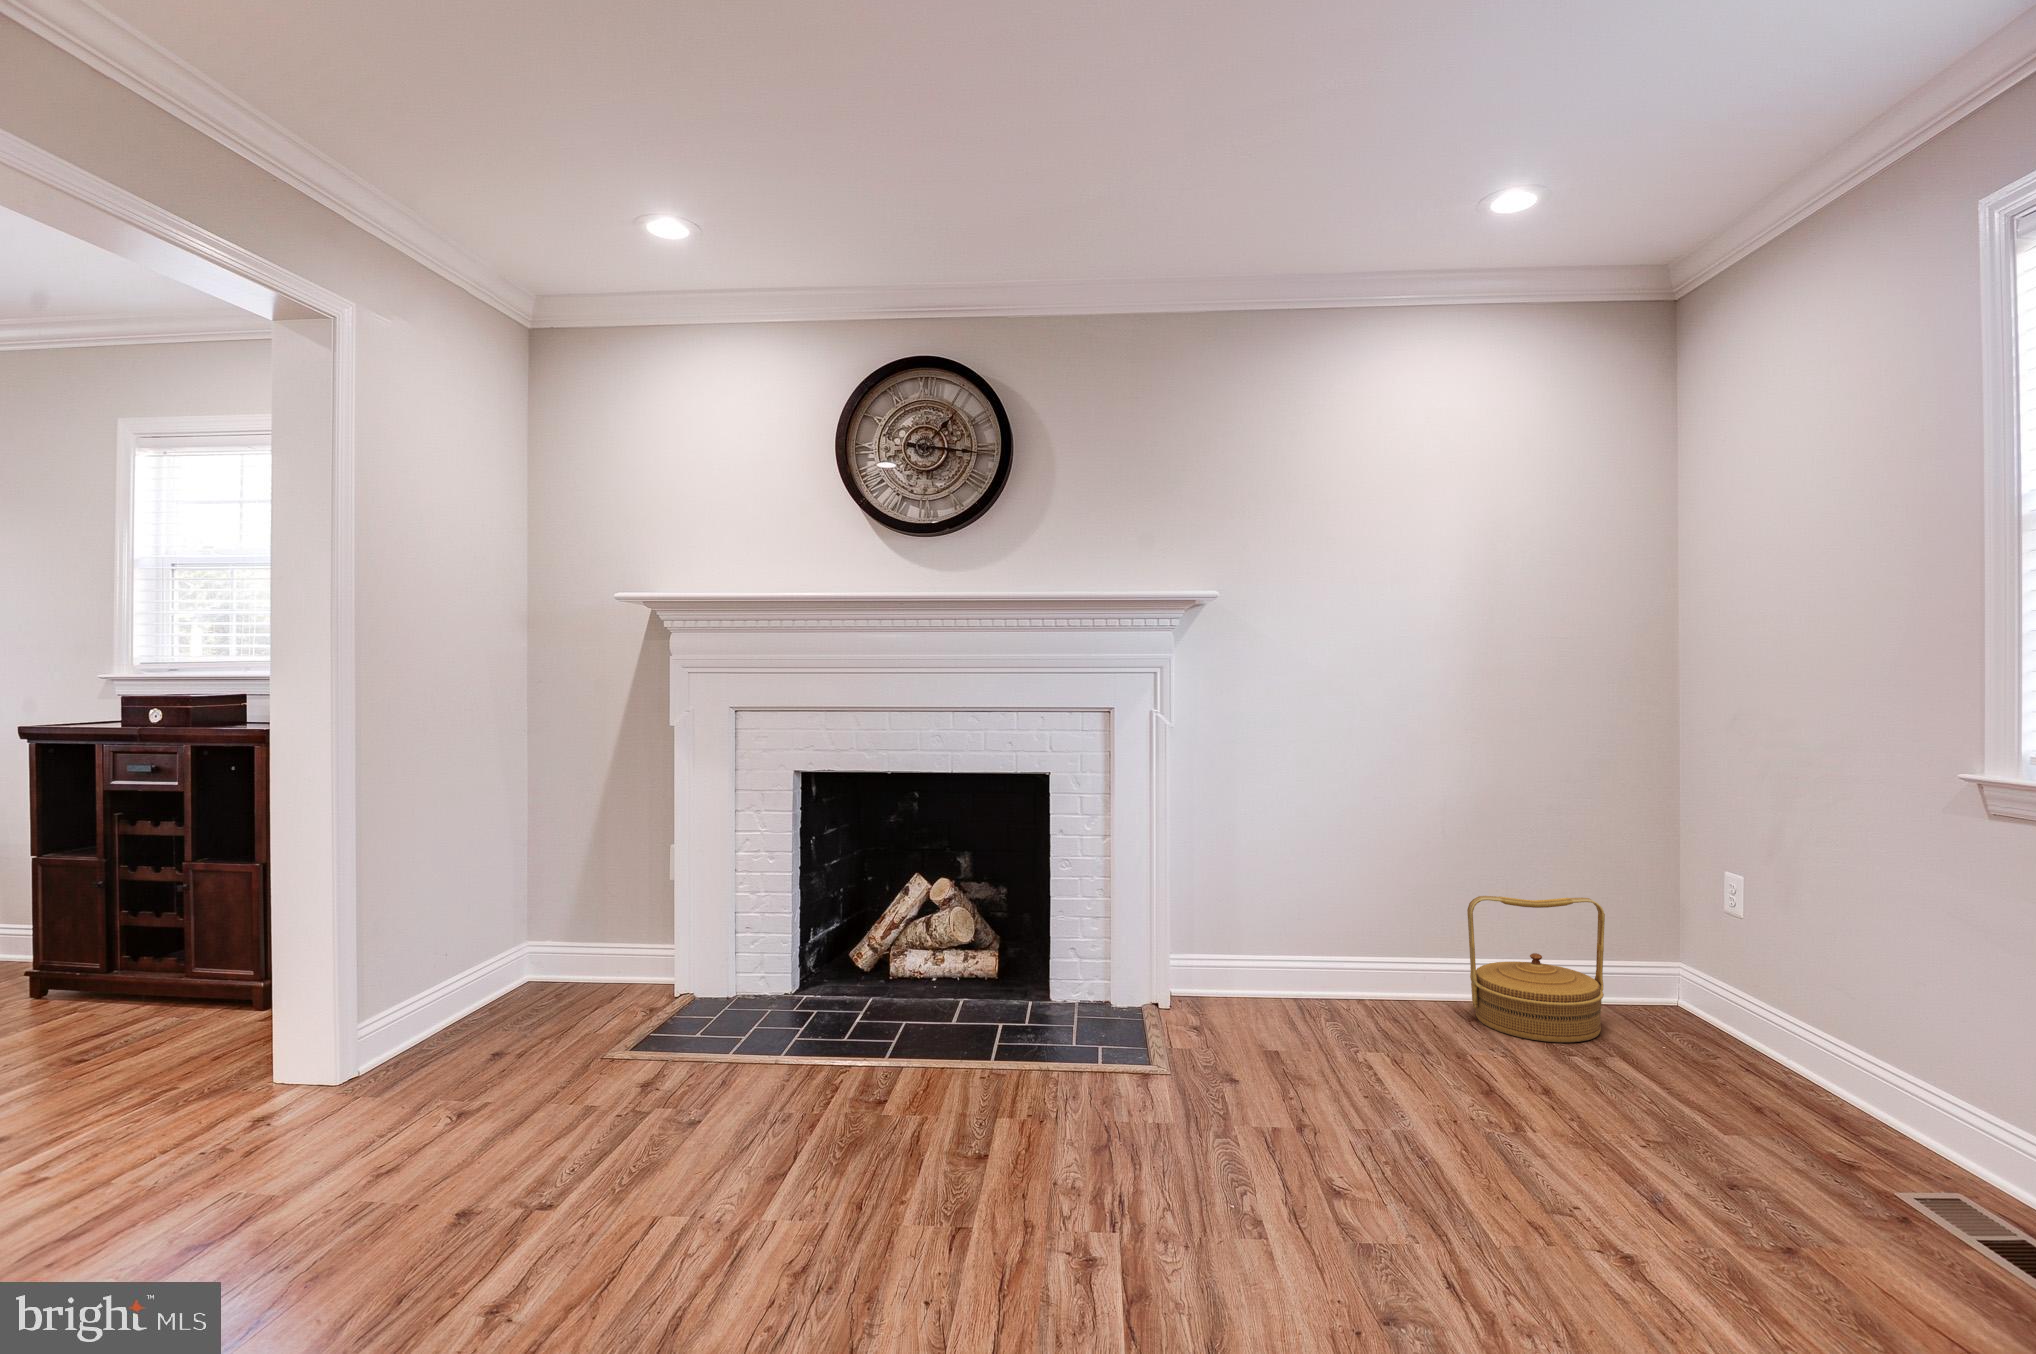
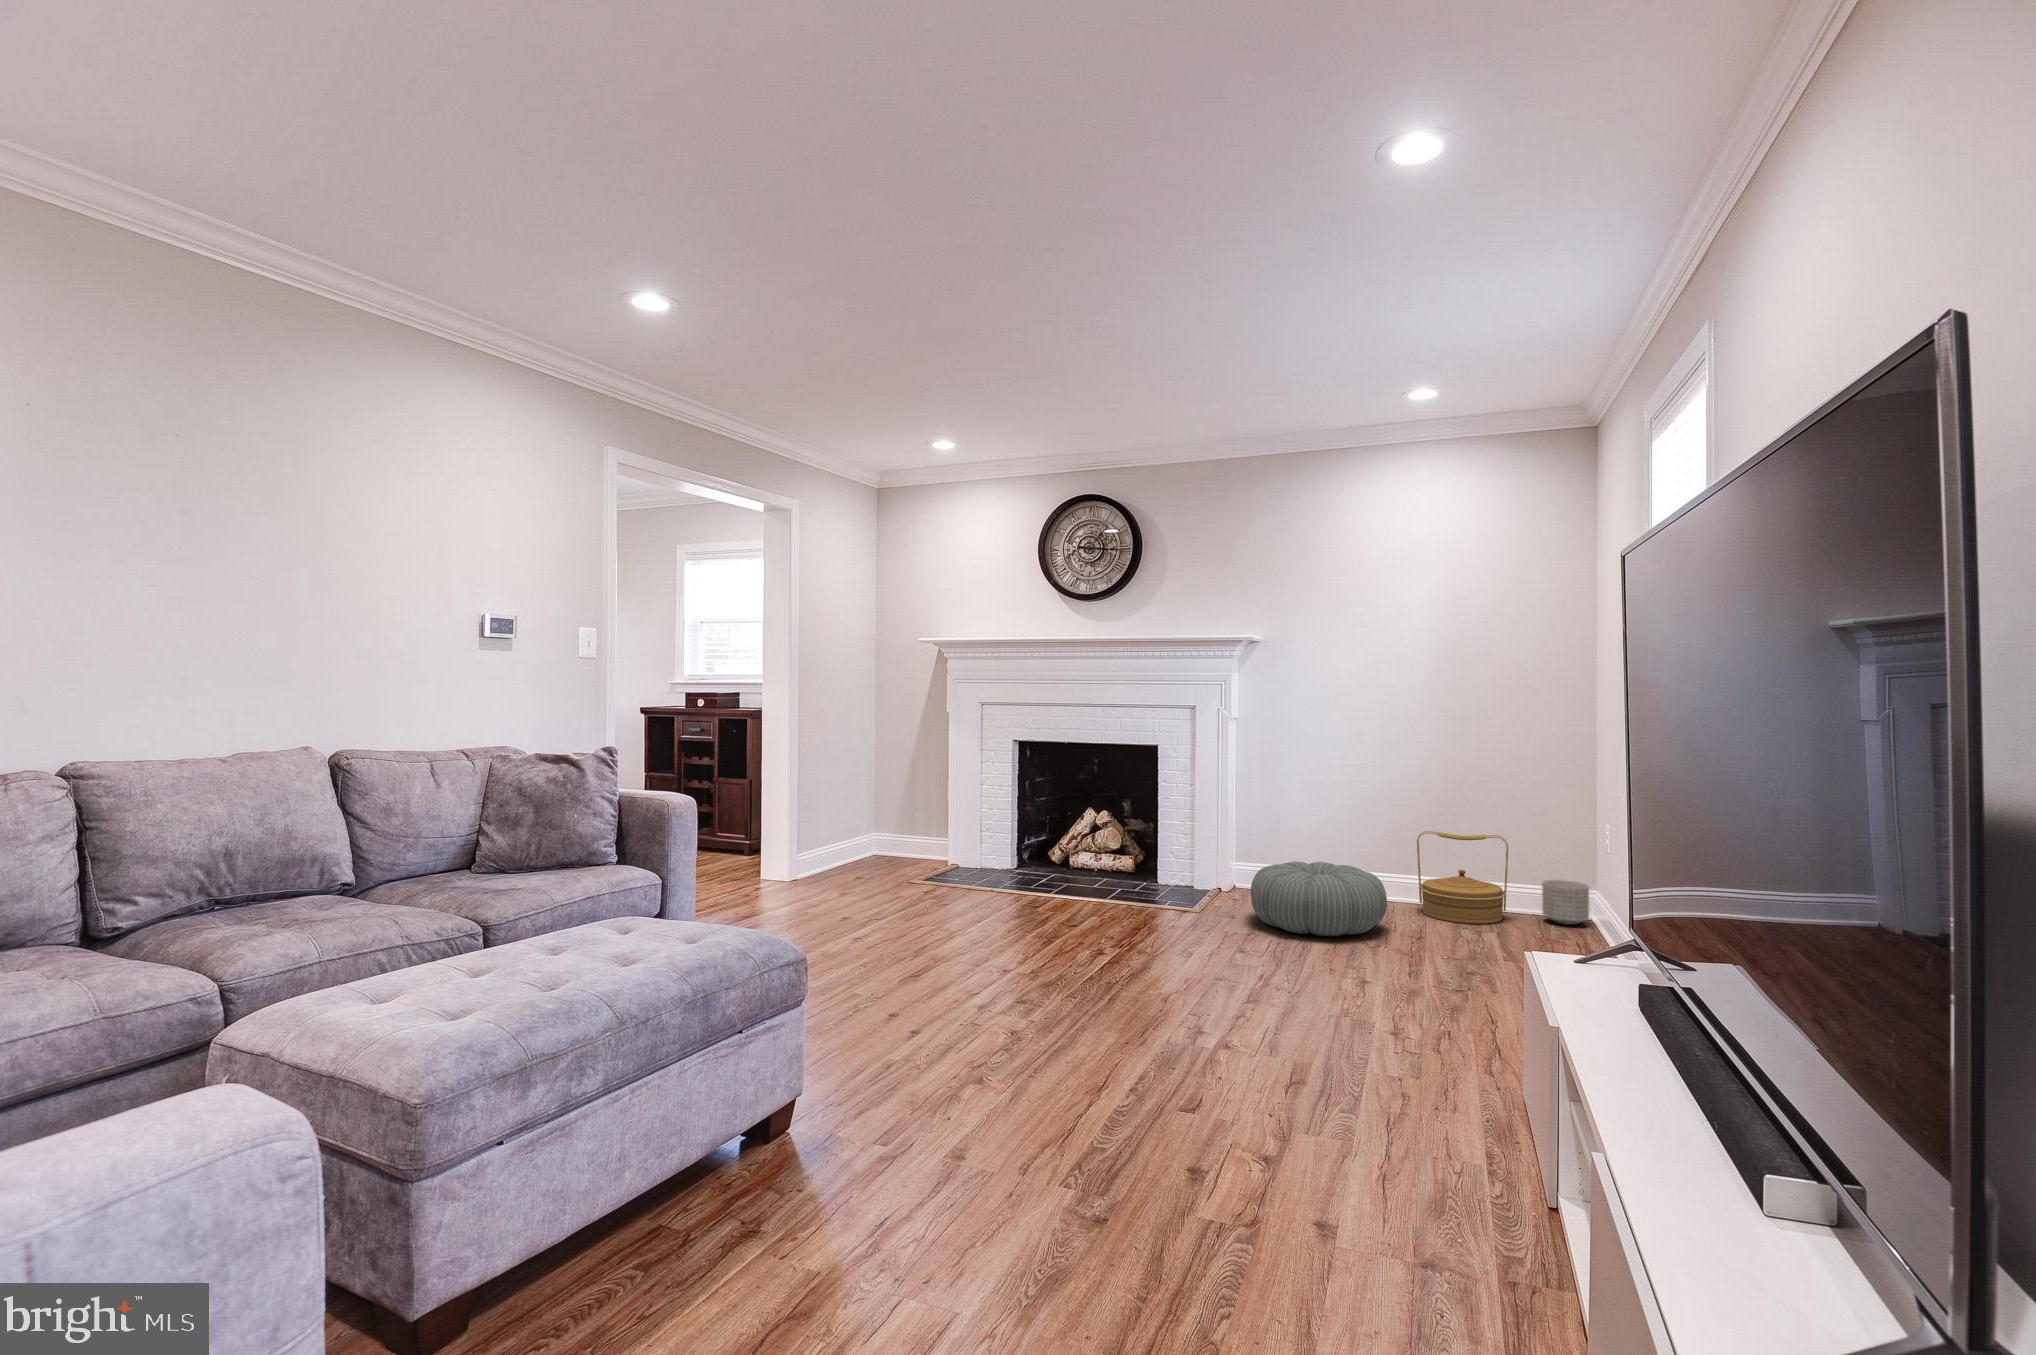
planter: none [1641,956,1713,1026] -> present [1542,880,1589,925]
pouf: none [1262,964,1501,1114] -> present [1251,862,1387,936]

